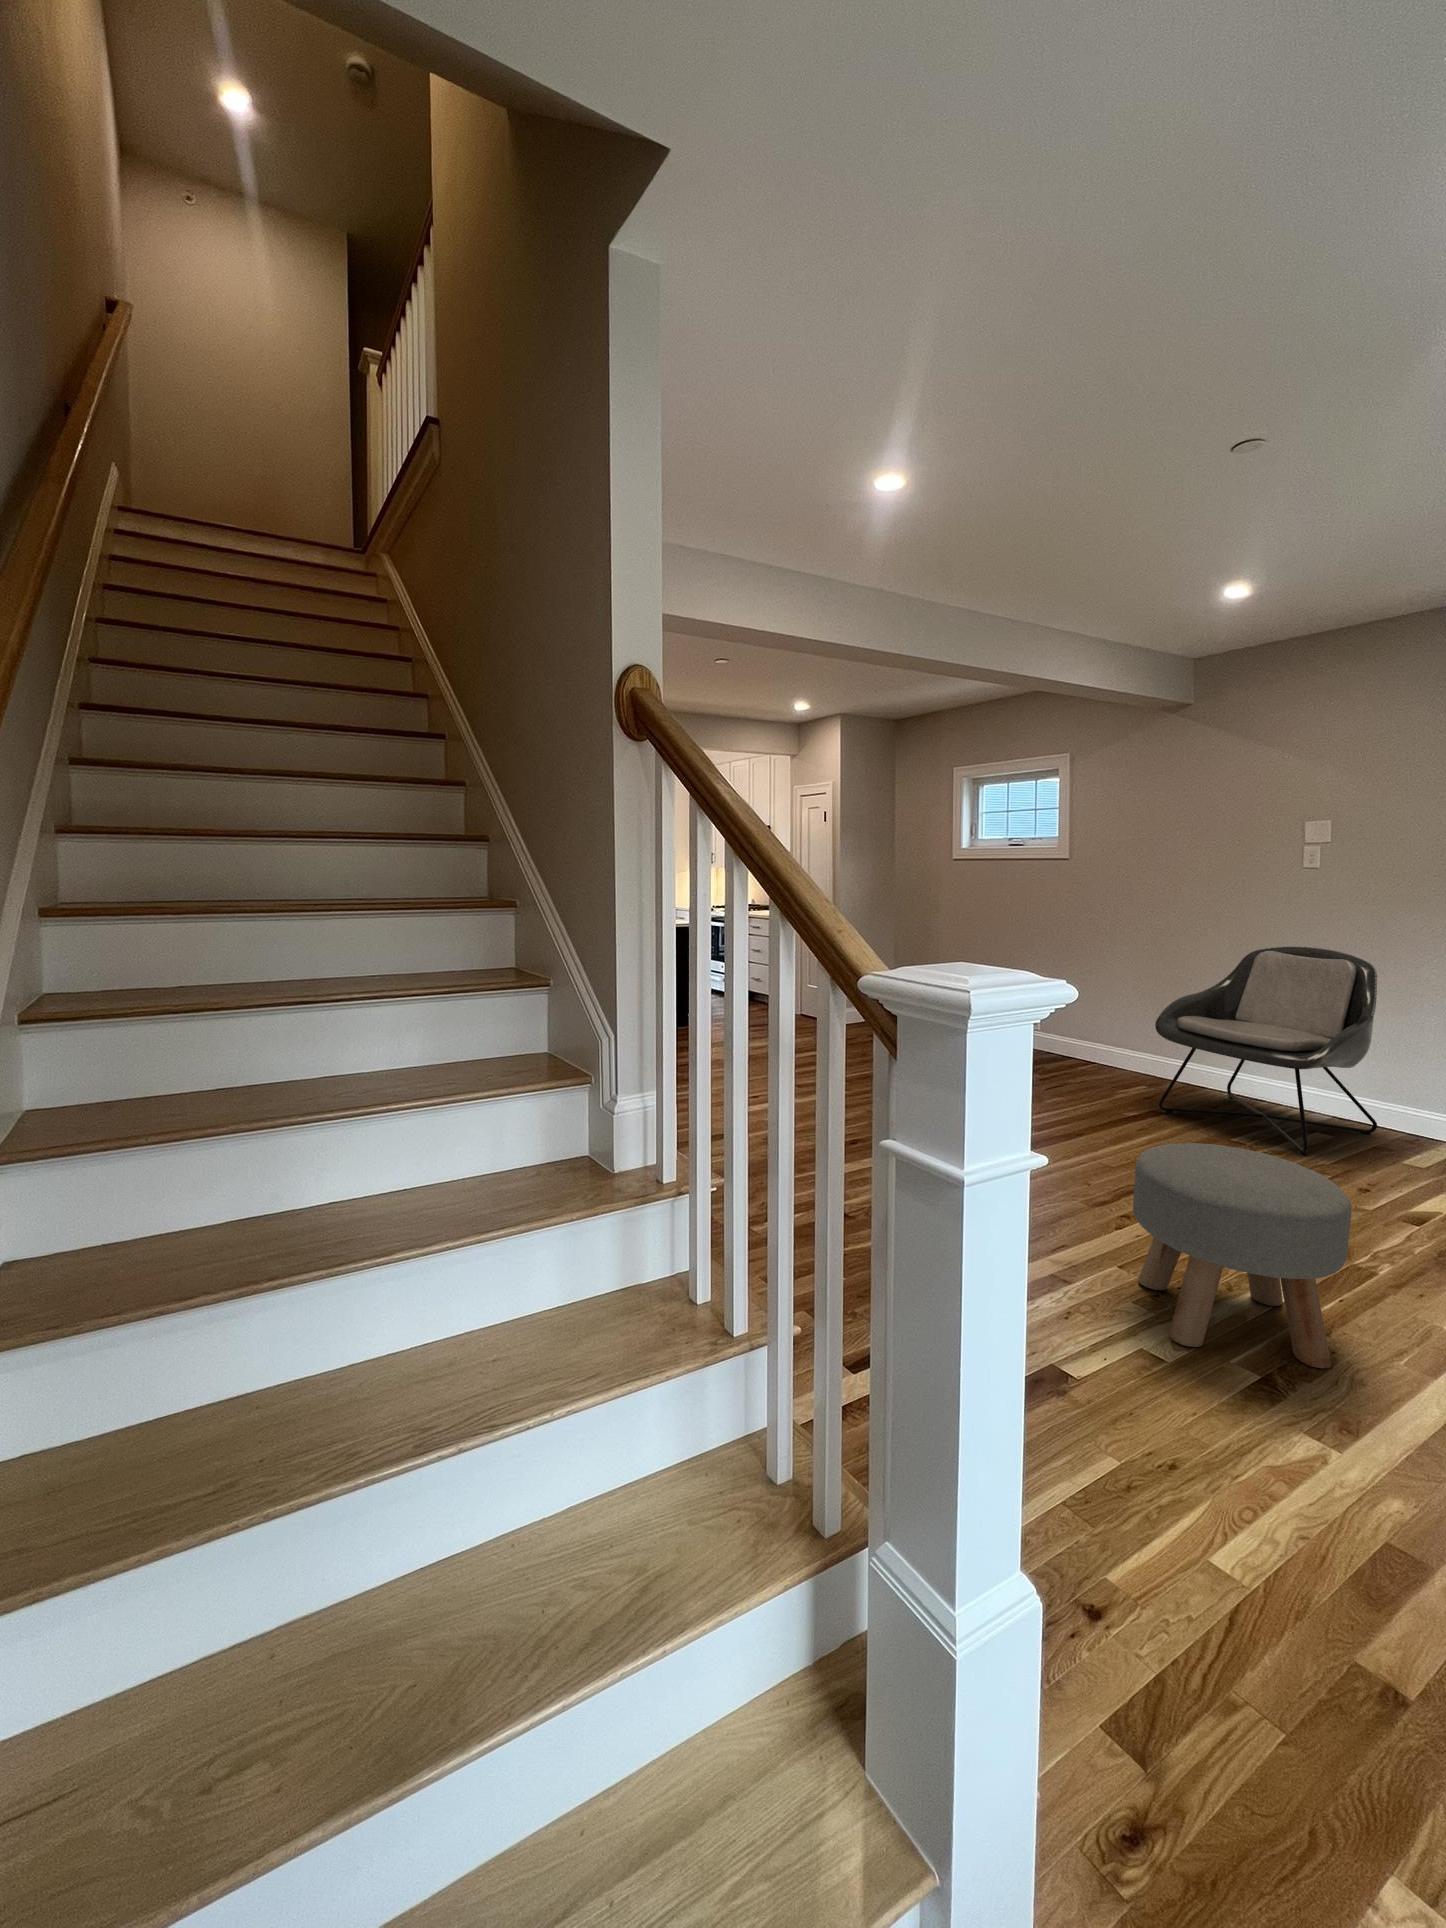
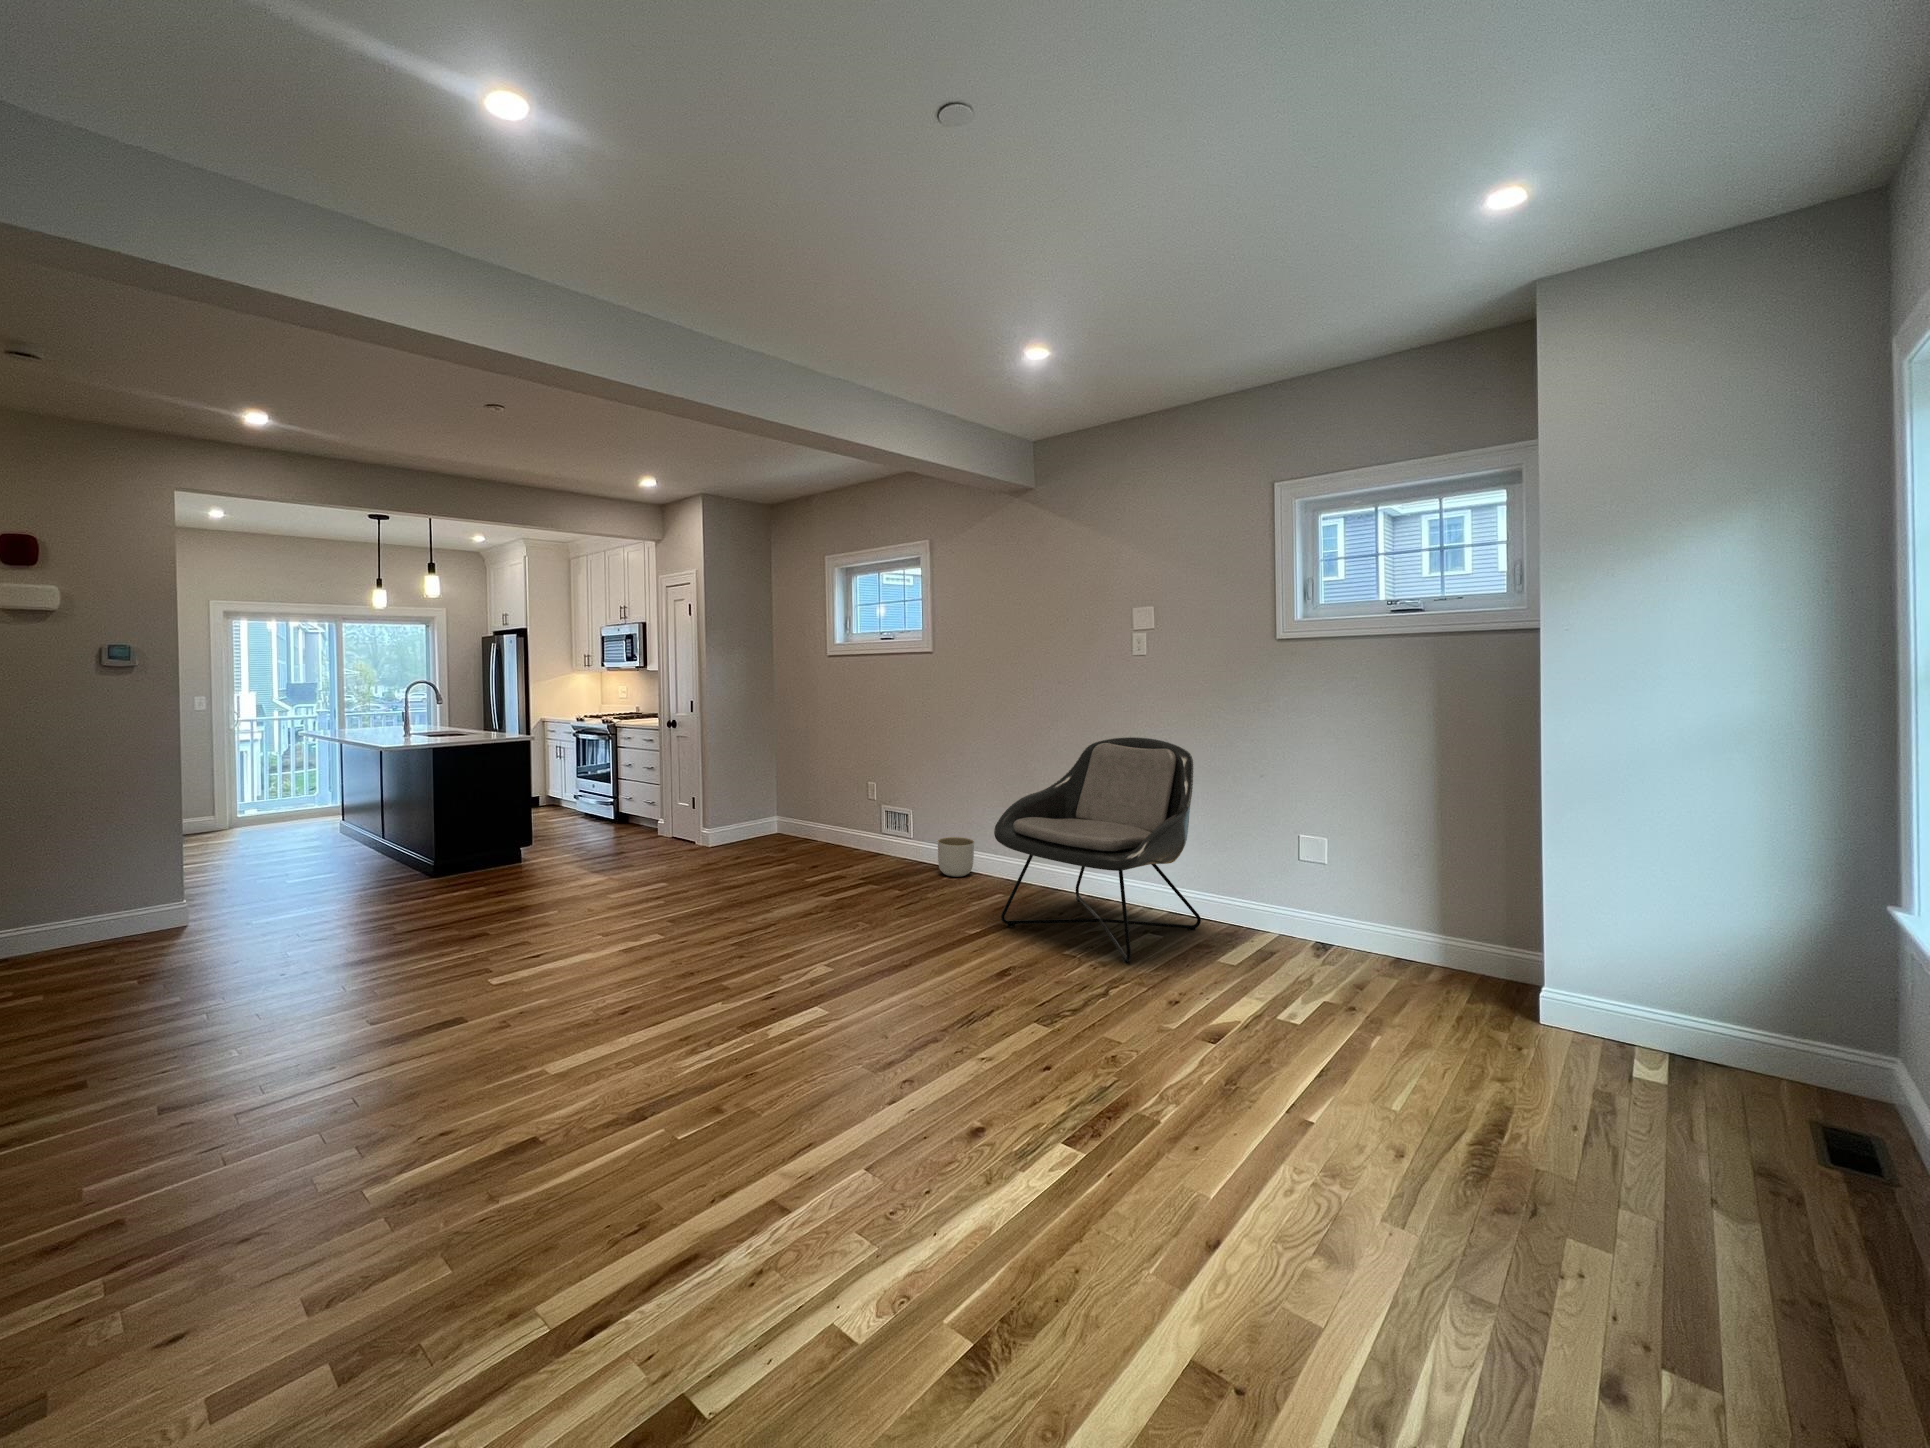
planter: none [1073,1031,1111,1067] -> present [938,837,974,877]
ottoman: present [1133,1143,1352,1368] -> none [852,996,1089,1306]

